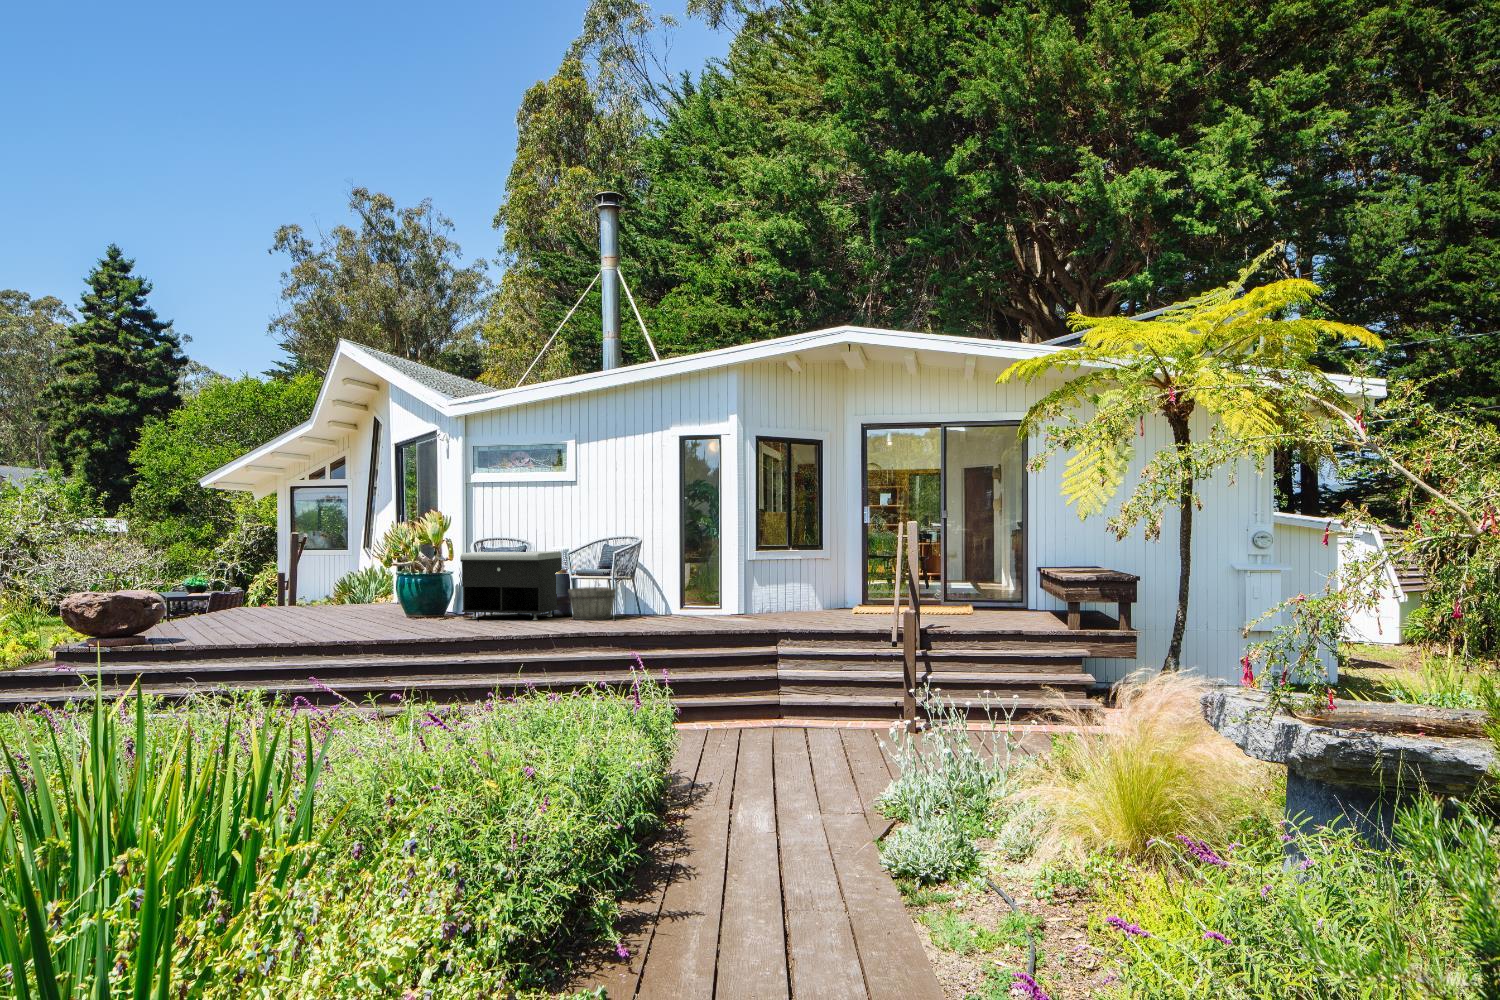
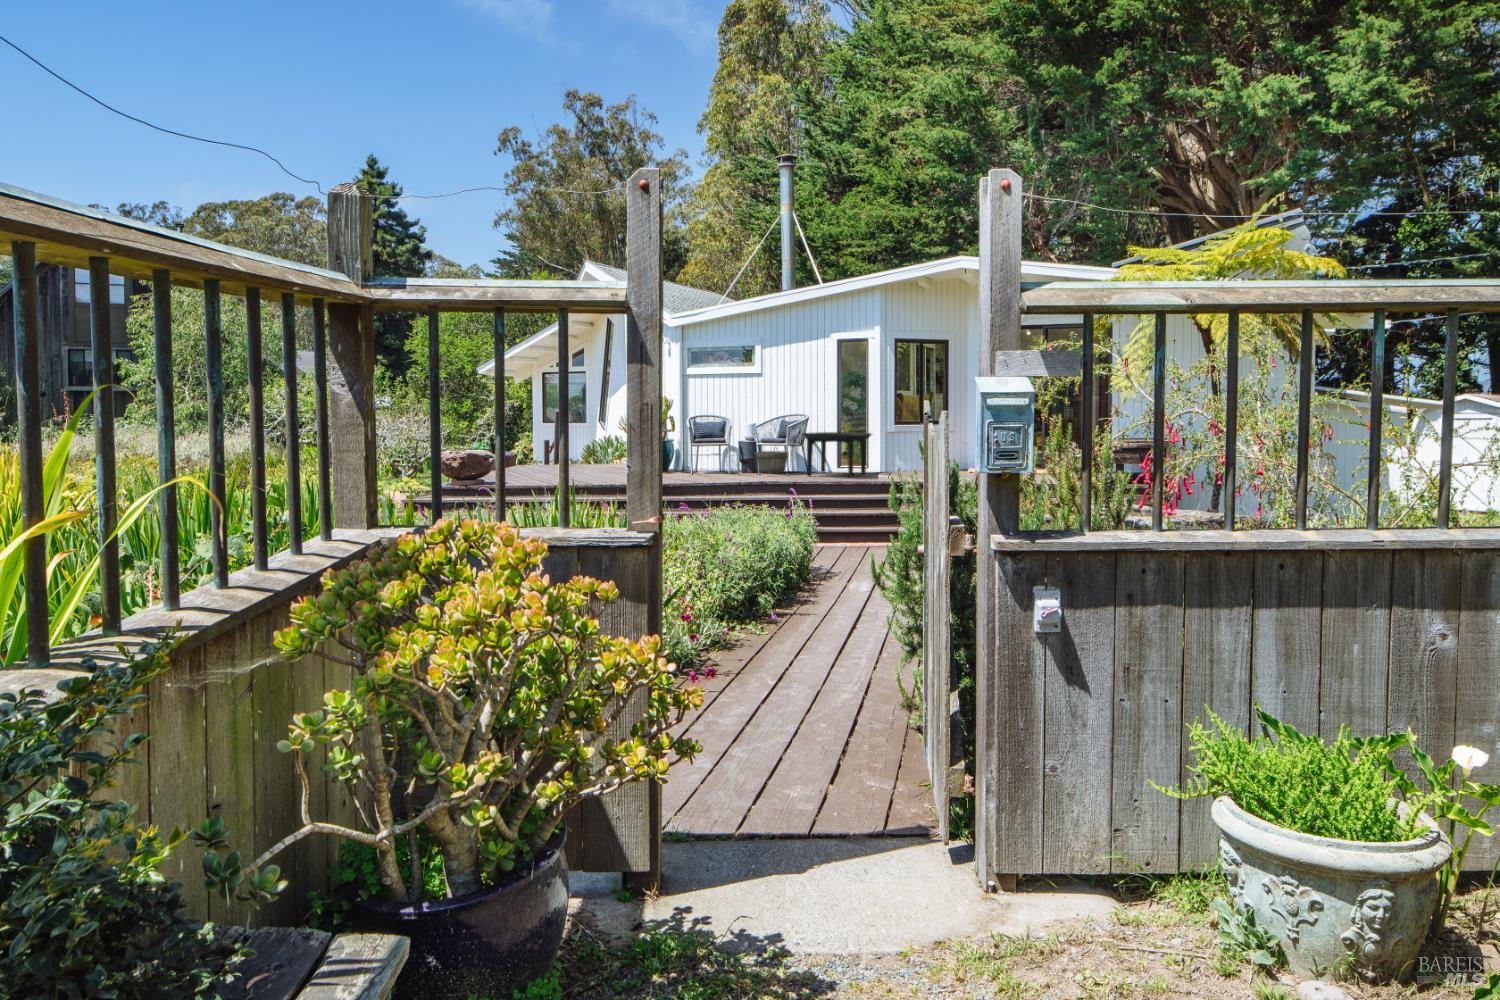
storage bench: present [460,551,562,620] -> none [682,425,751,473]
round table: none [636,560,737,625] -> present [802,432,871,477]

